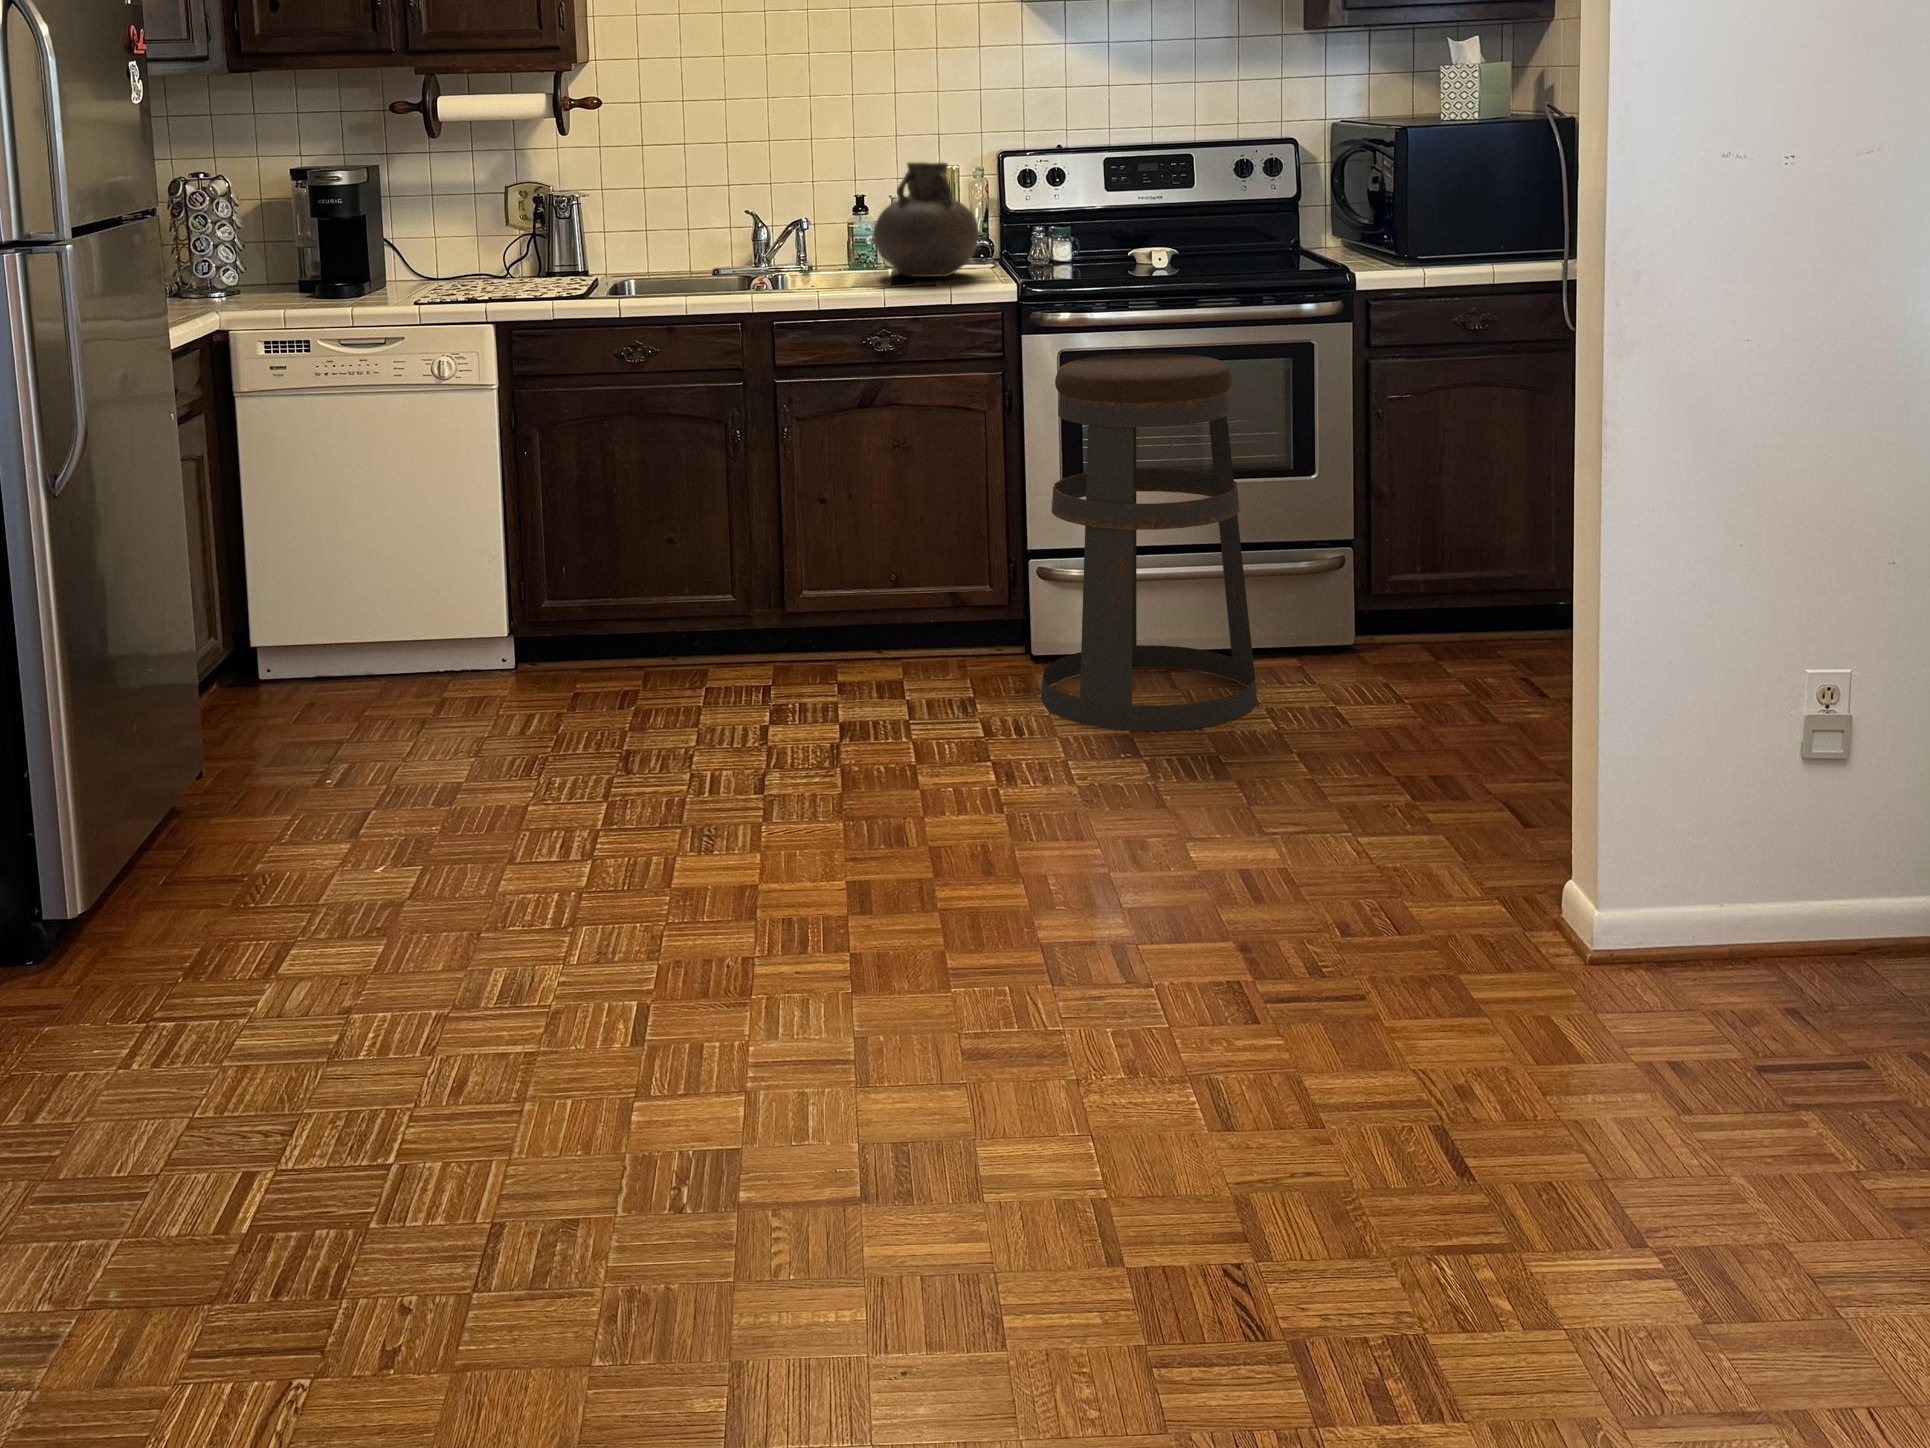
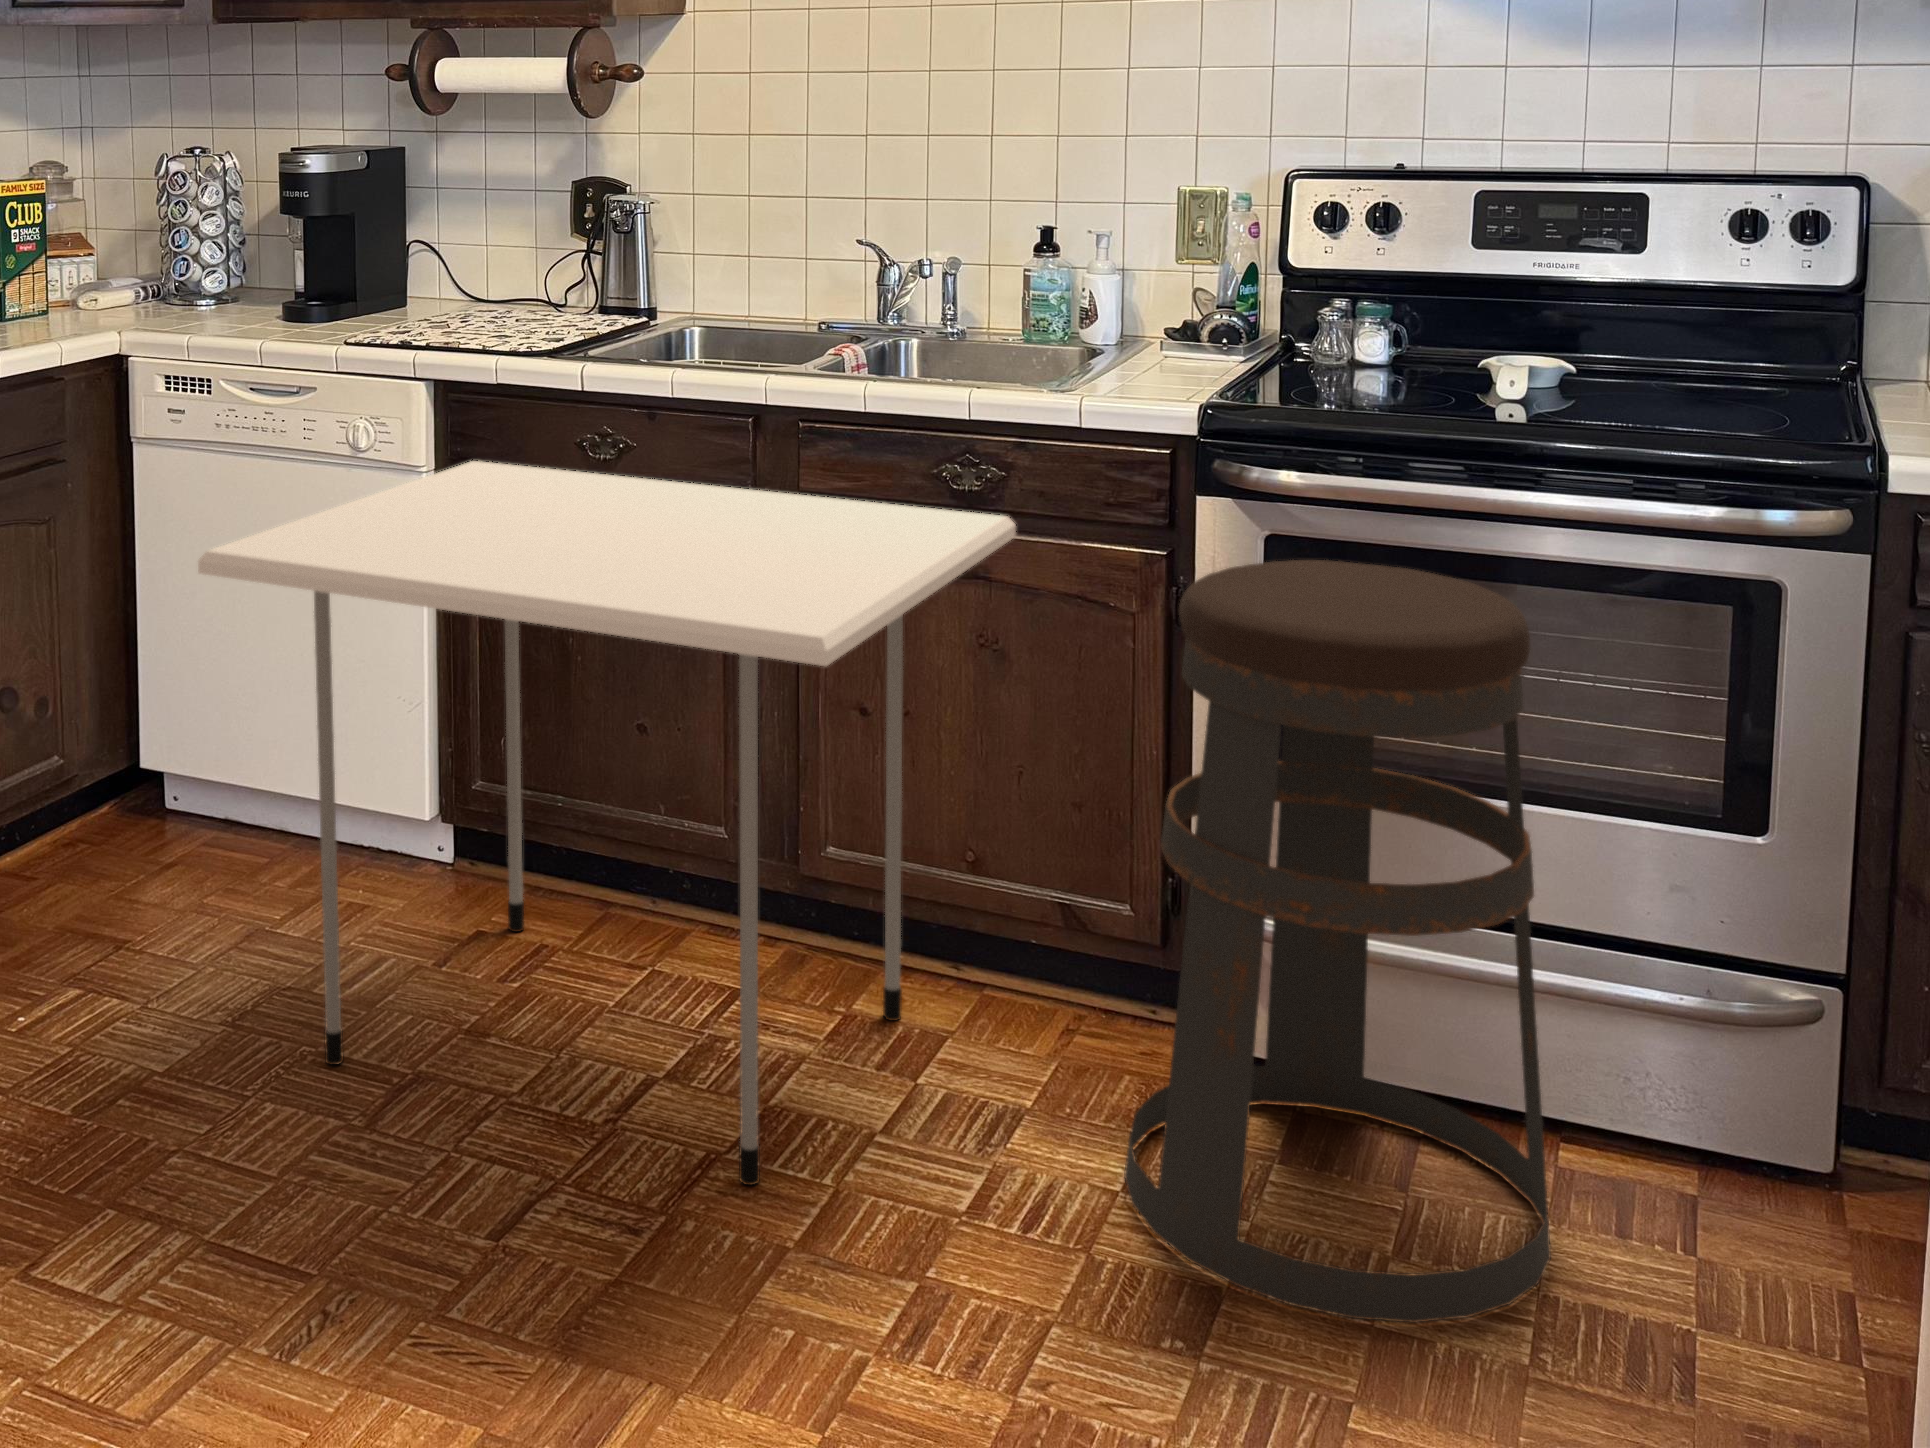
vase: present [873,162,979,277] -> none [1005,185,1183,376]
dining table: none [473,361,921,758] -> present [198,461,1016,1185]

